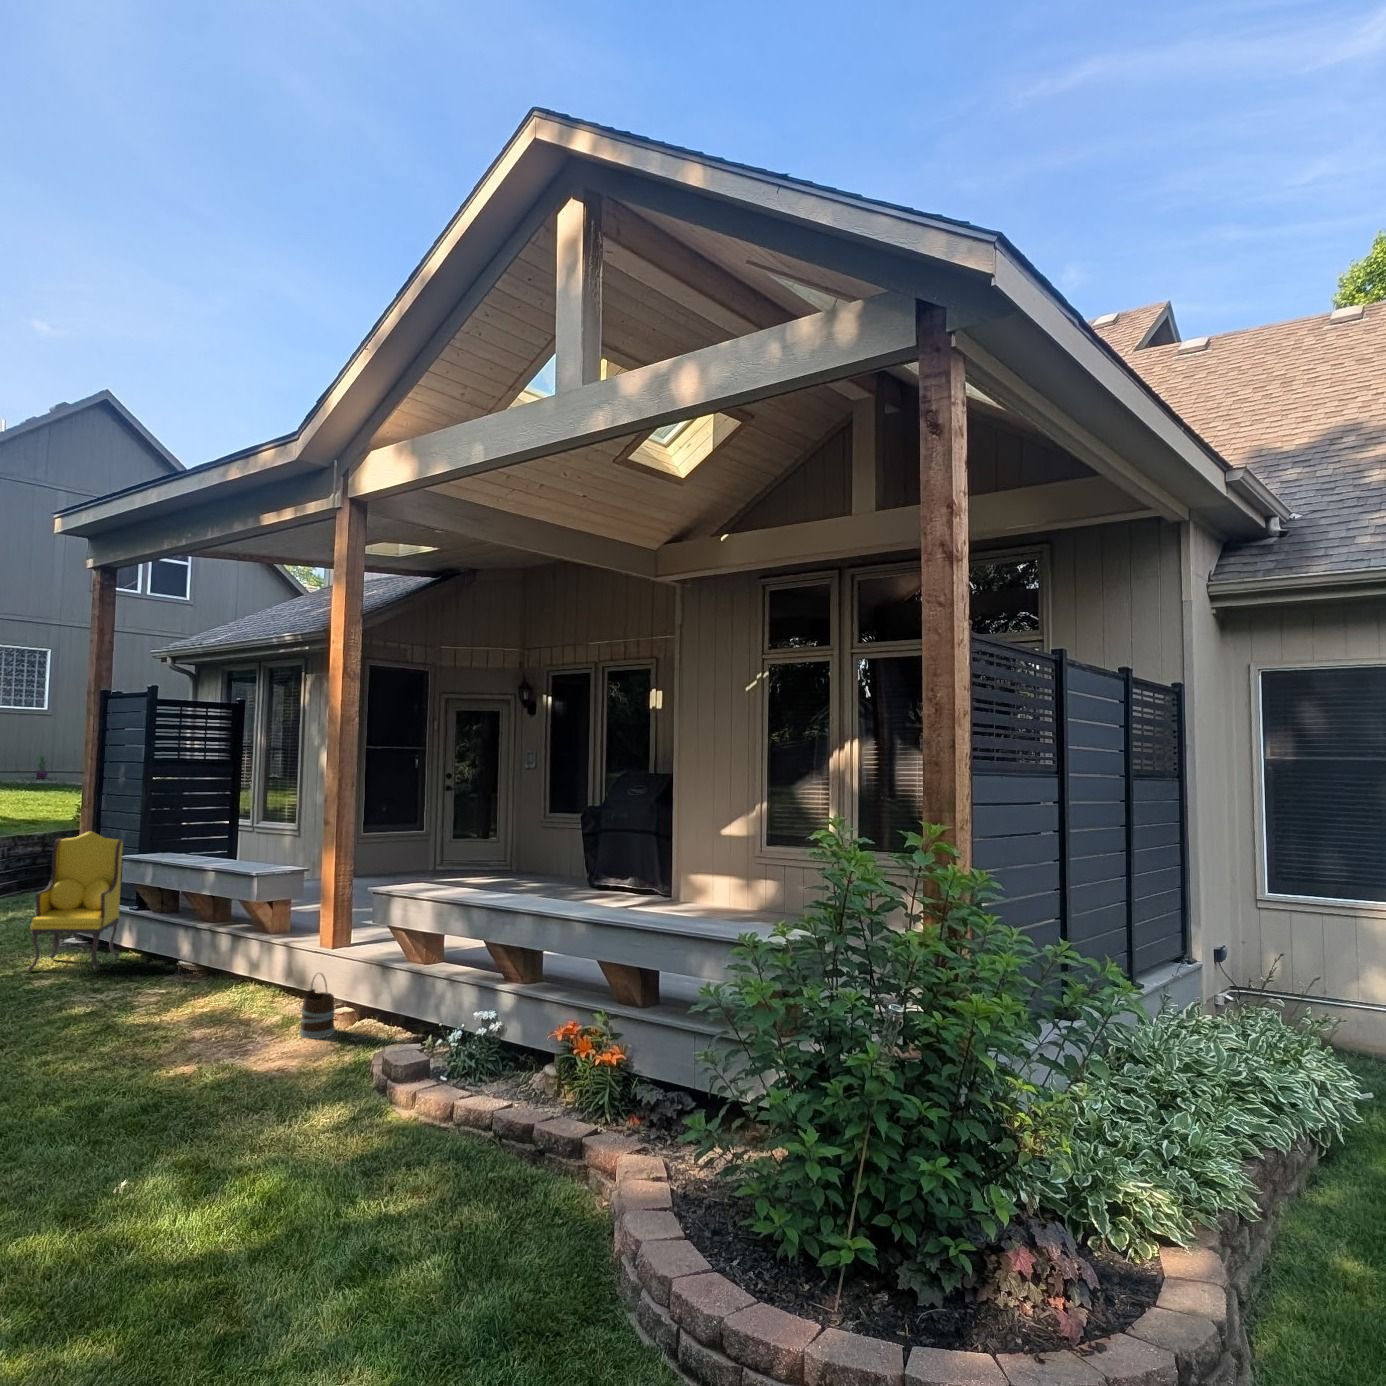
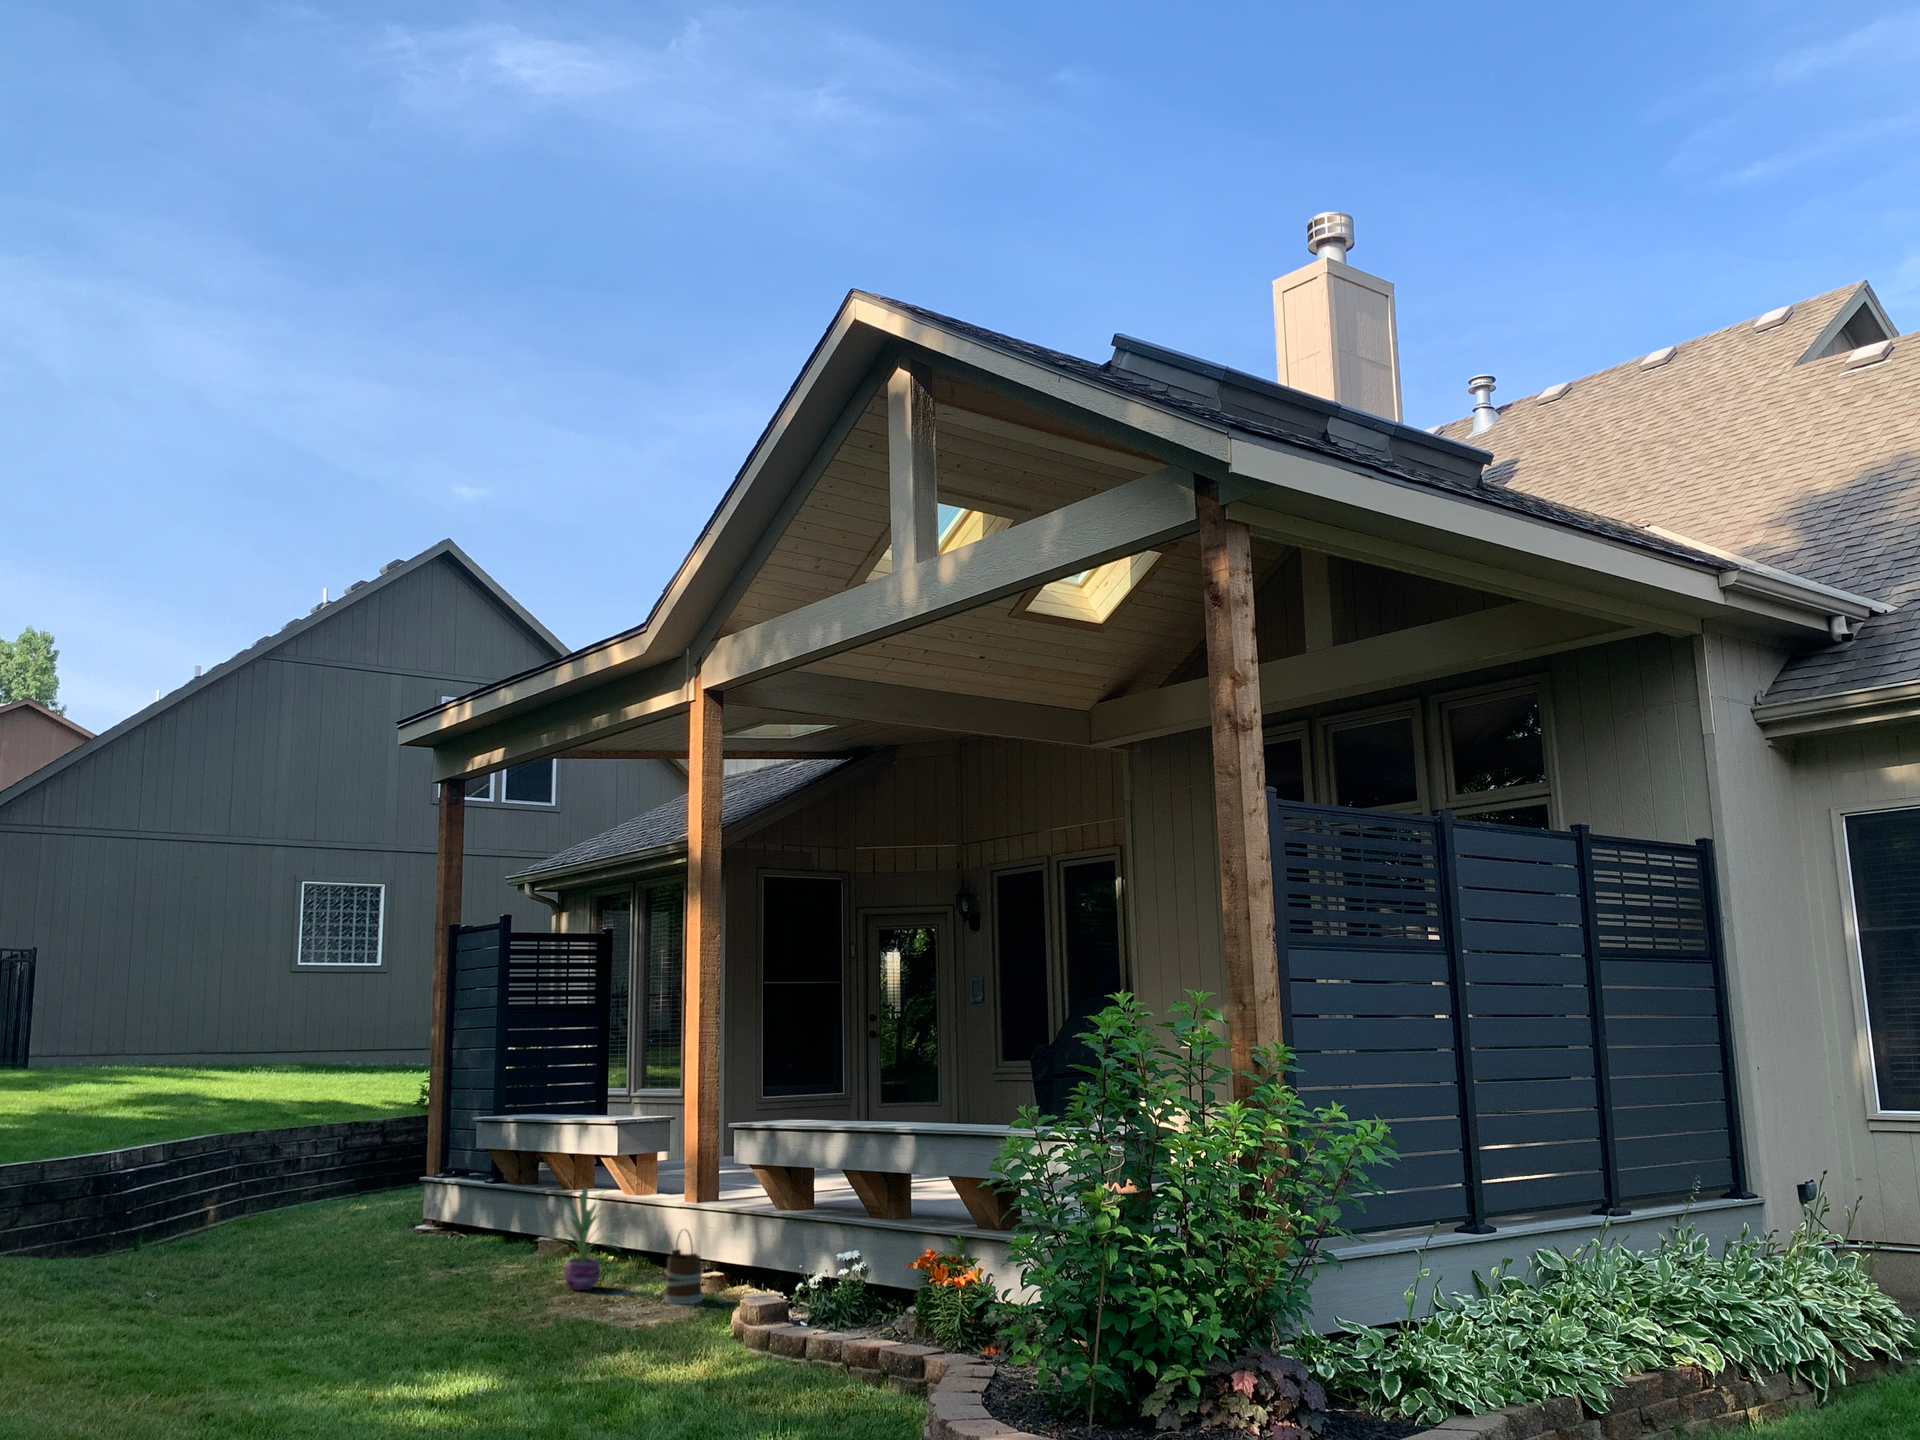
decorative plant: present [35,752,48,779] -> present [556,1187,620,1290]
armchair: present [27,831,123,972] -> none [379,1087,478,1252]

